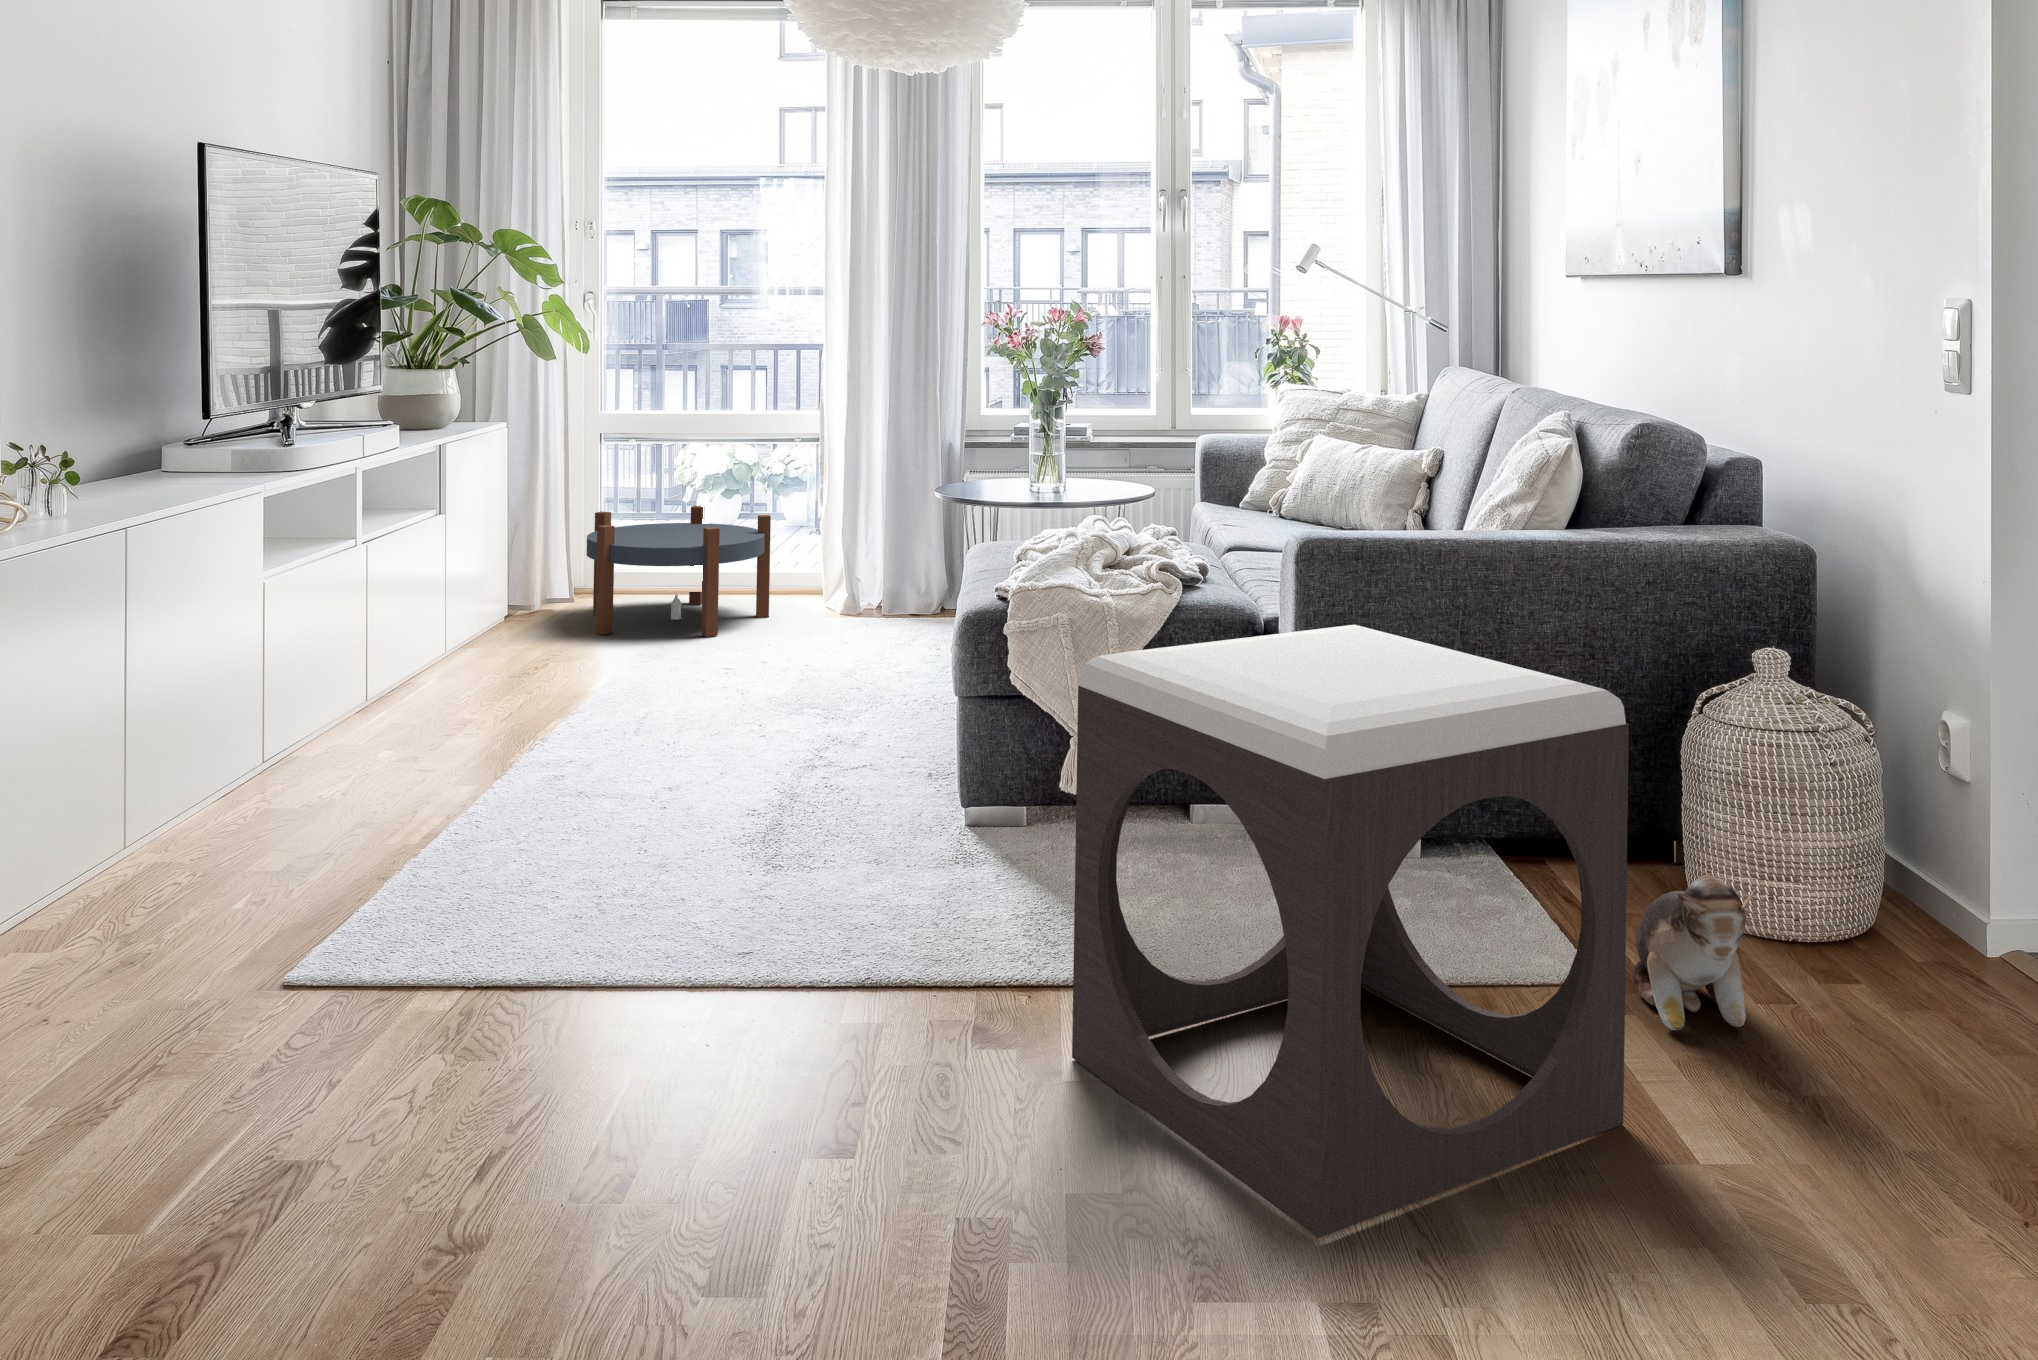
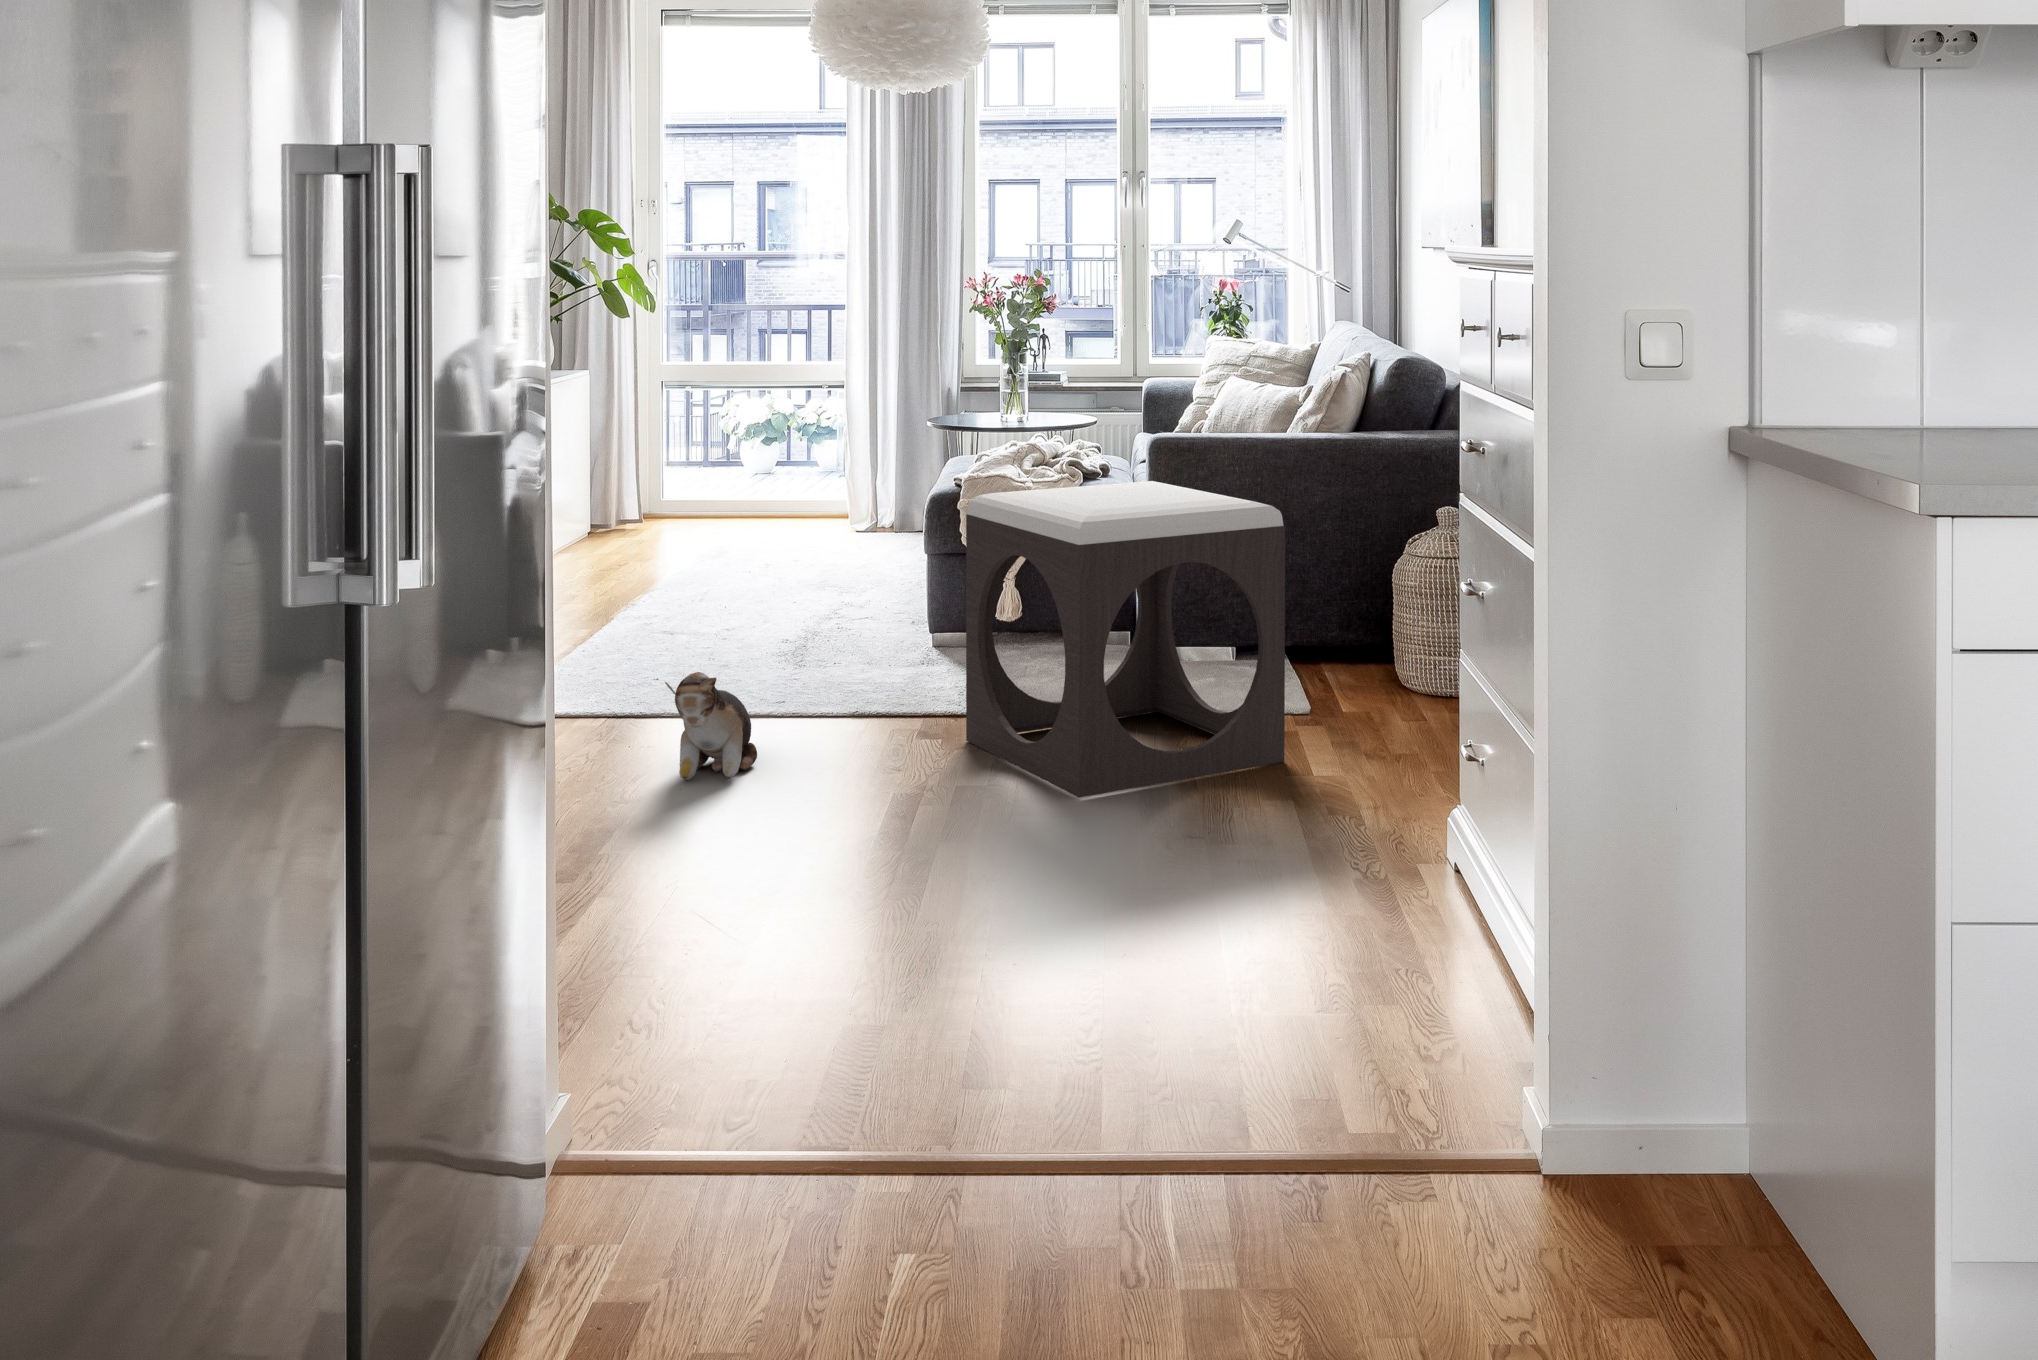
side table: present [586,506,771,637] -> none [652,442,802,544]
plush toy: present [1633,874,1756,1030] -> present [665,672,757,780]

